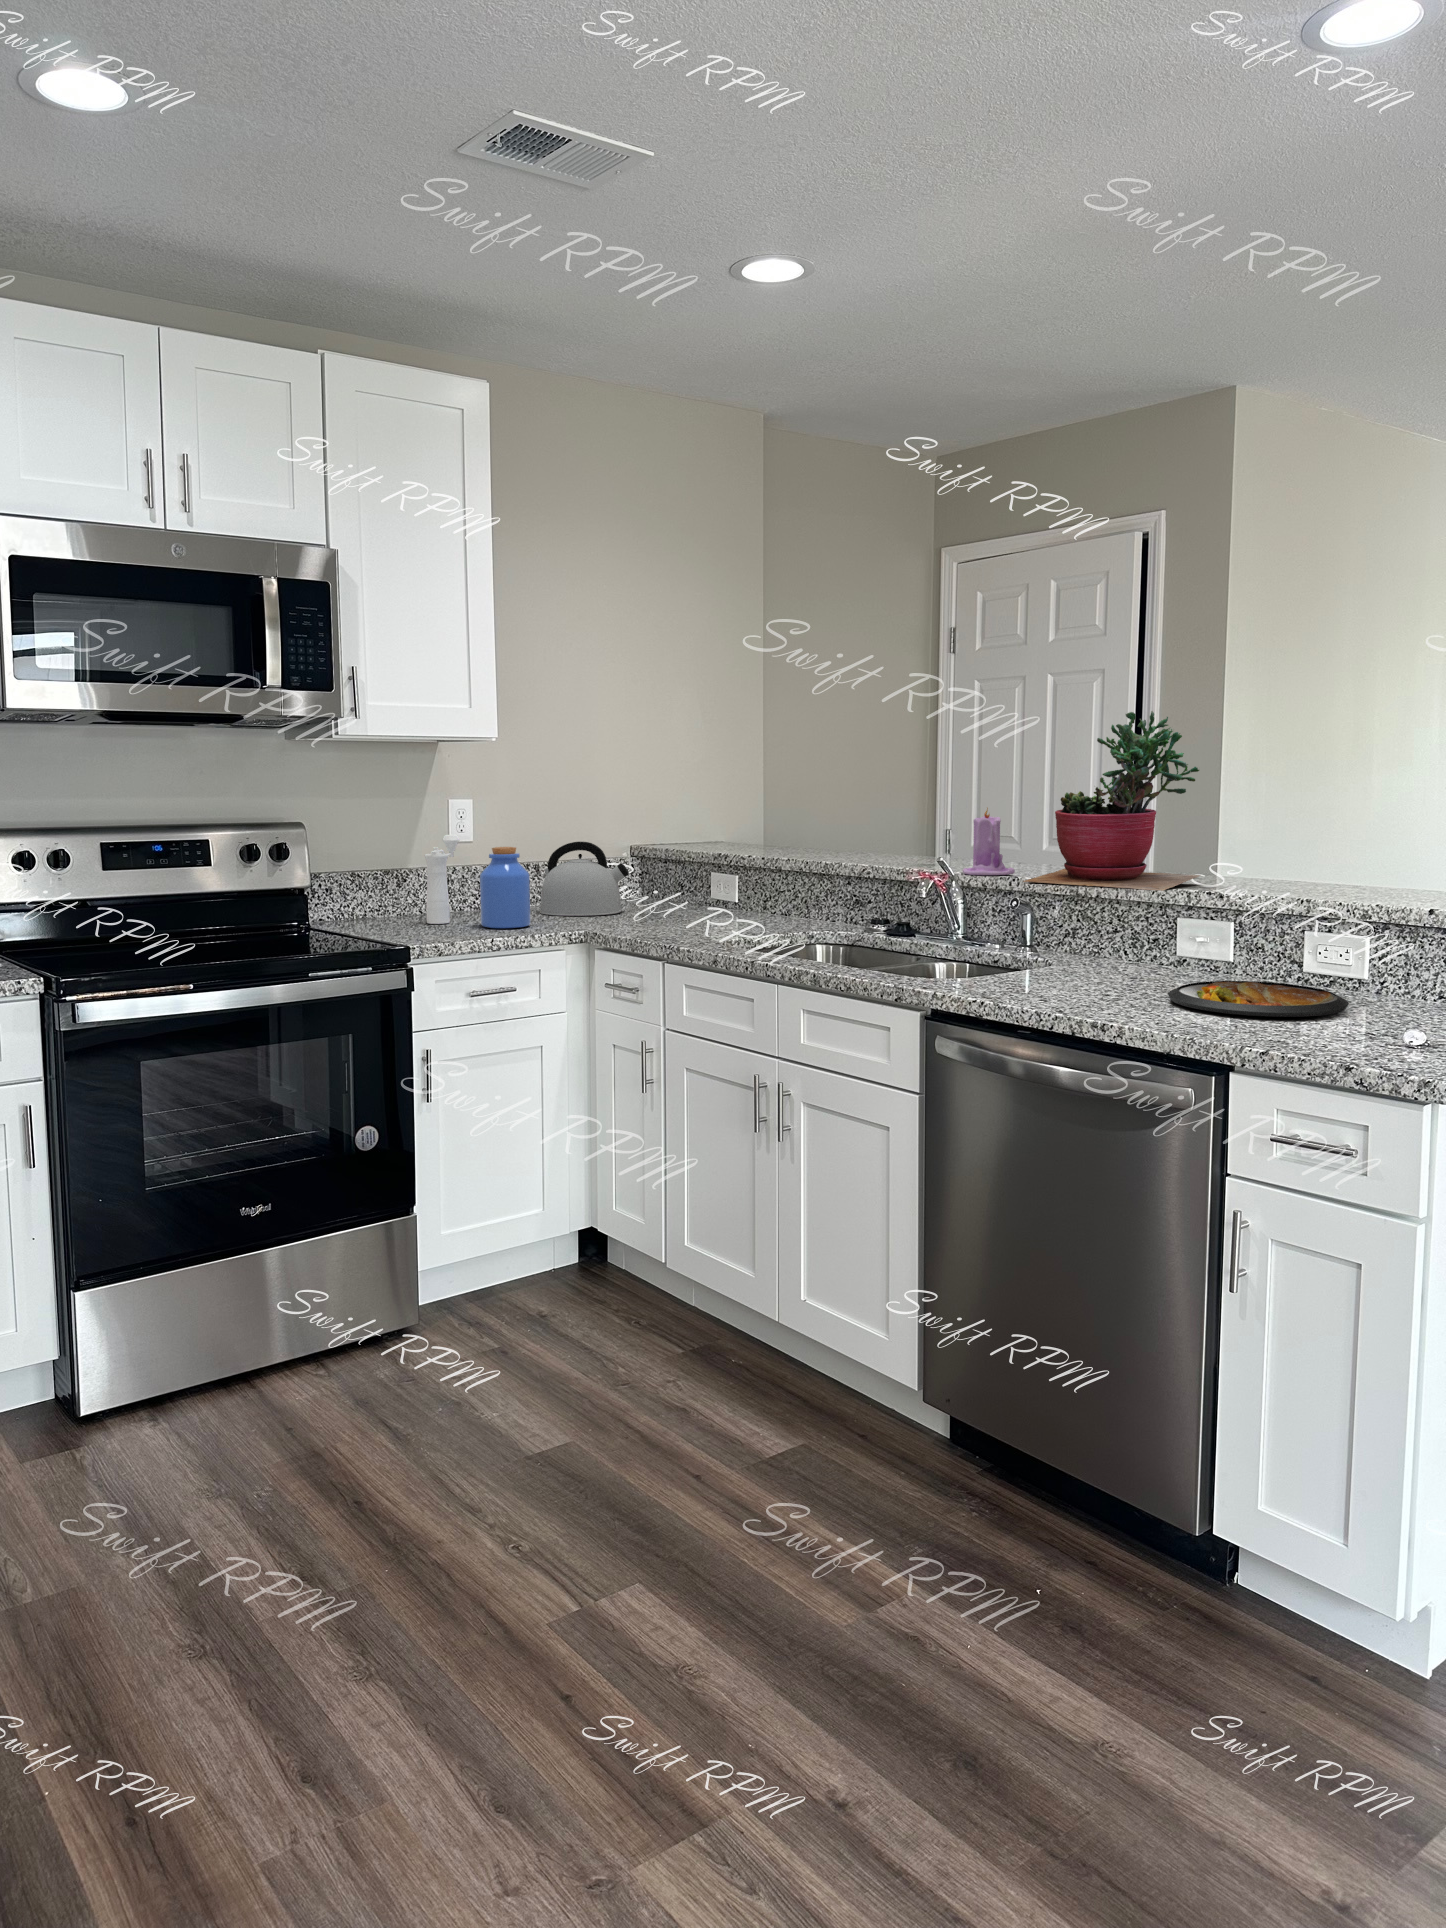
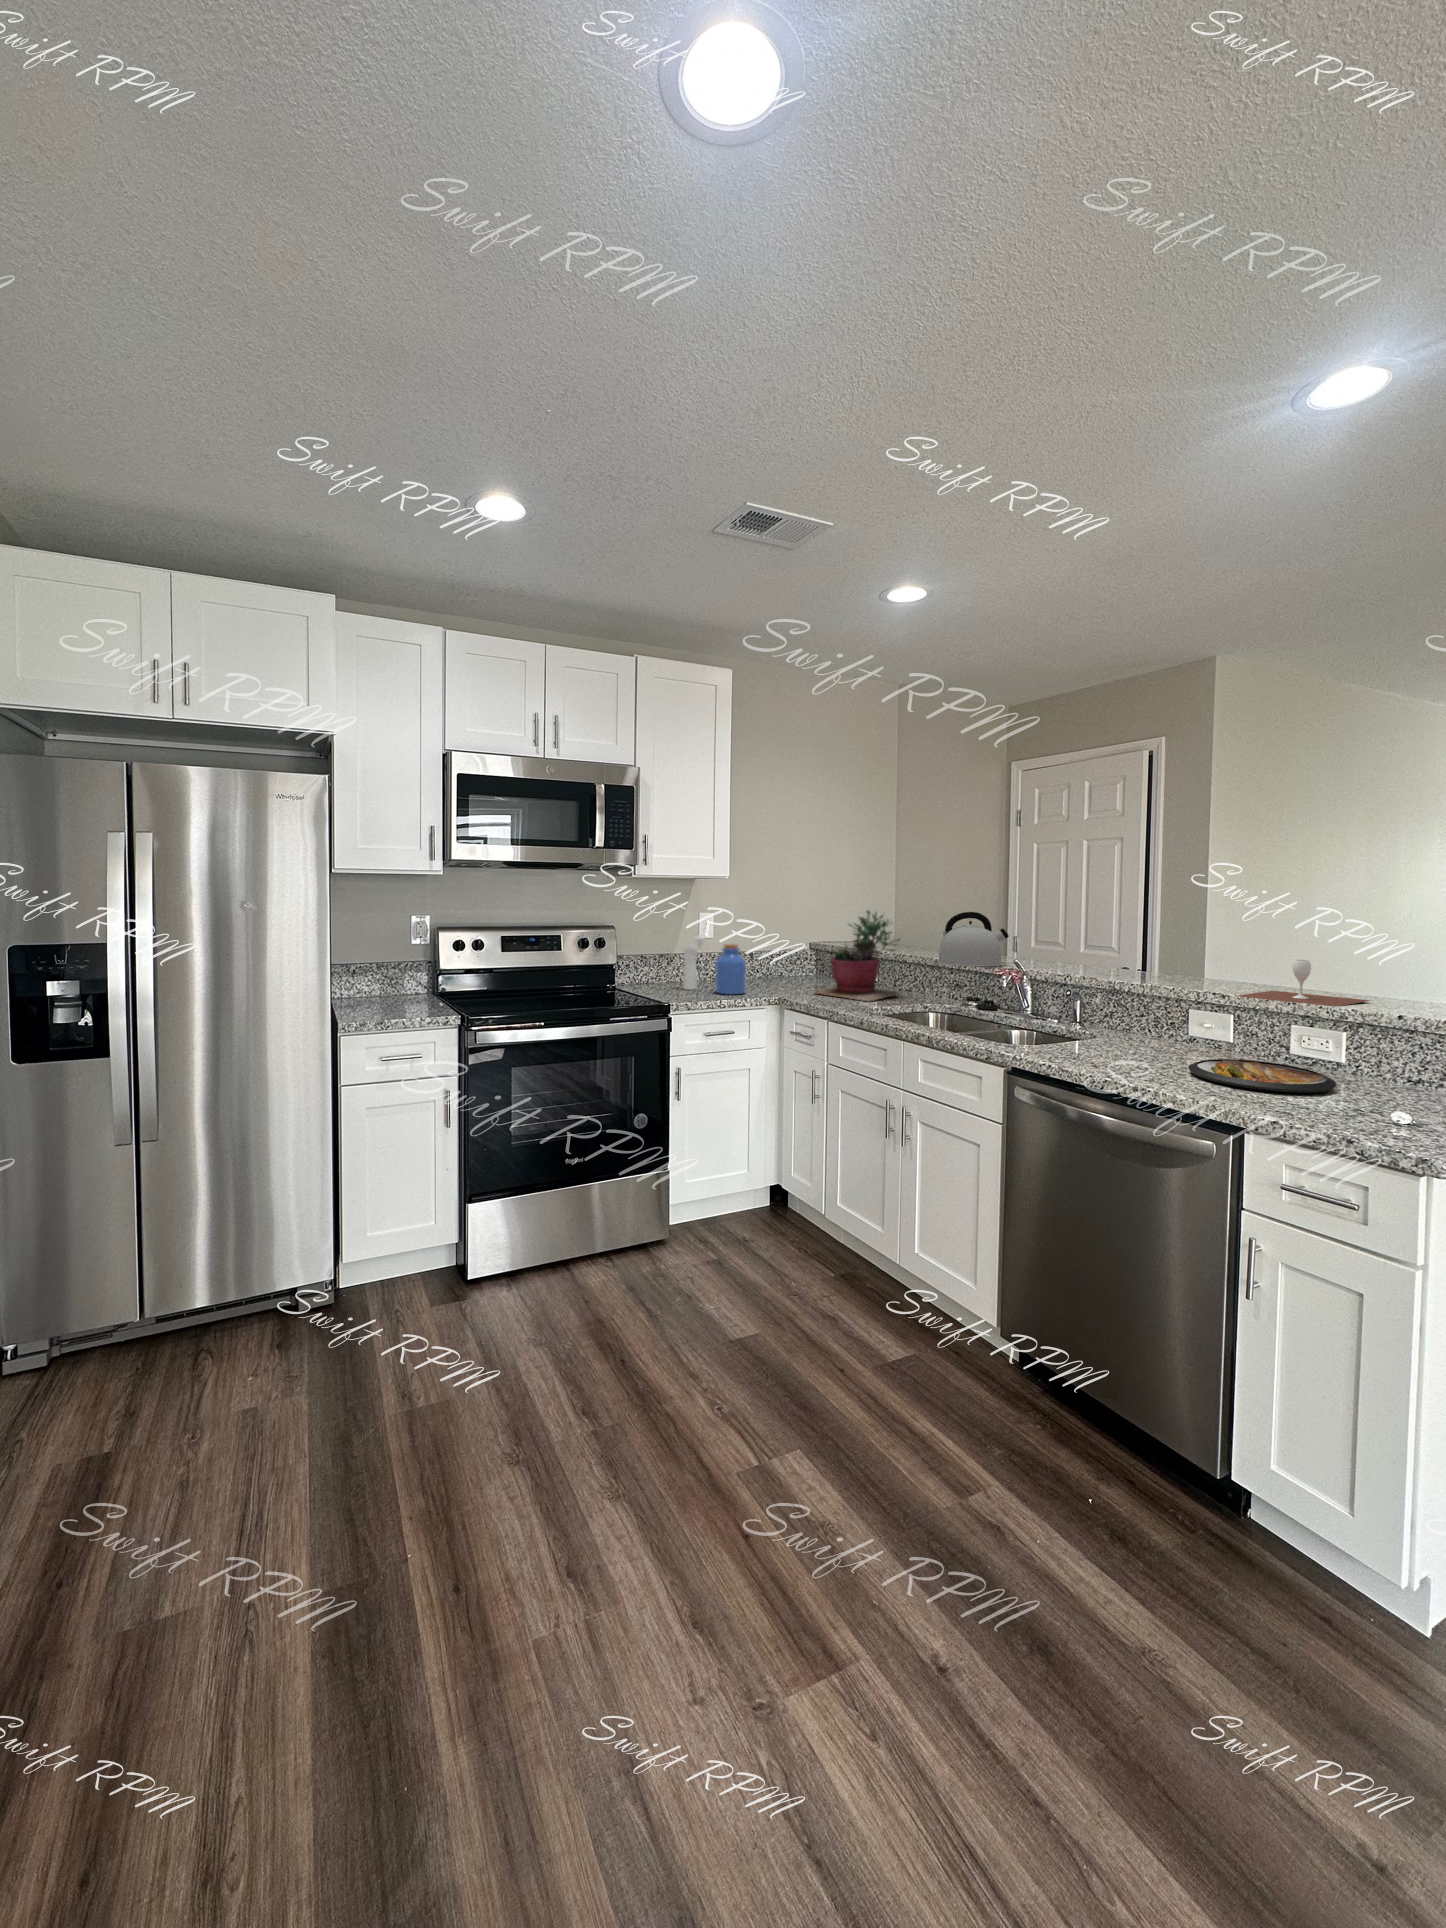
succulent plant: present [1024,711,1201,891] -> present [817,911,901,1001]
candle: present [963,808,1015,875] -> none [1030,928,1068,974]
wine glass: none [1230,840,1400,903] -> present [1238,960,1370,1007]
kettle: present [540,842,629,916] -> present [938,912,1009,967]

